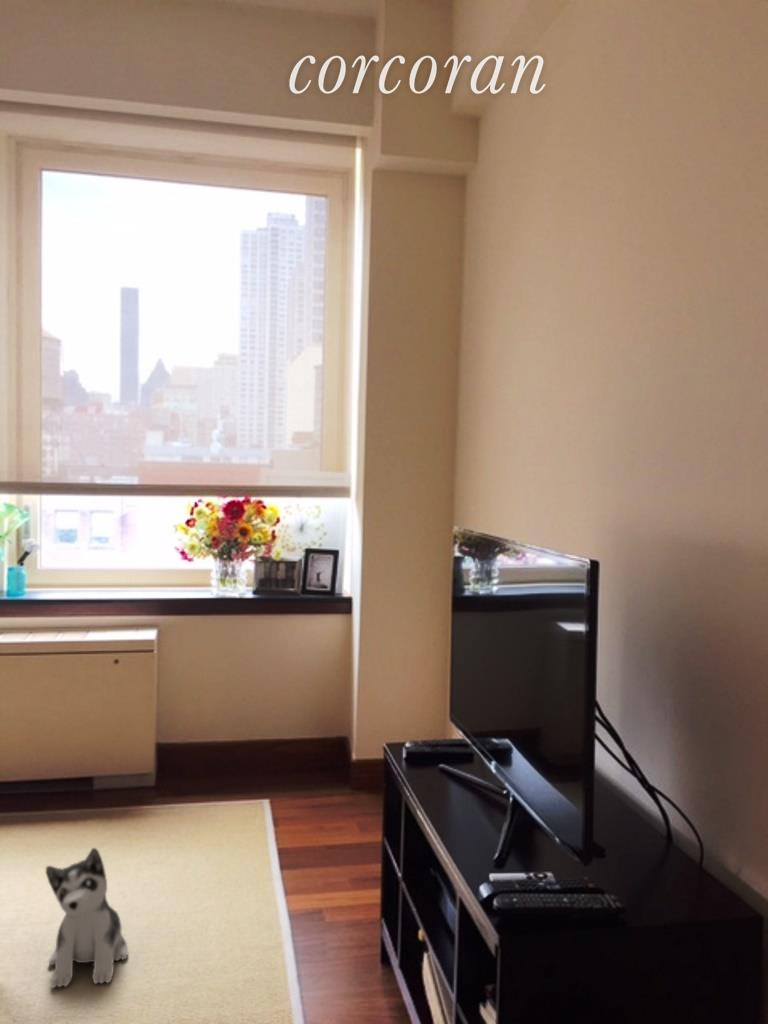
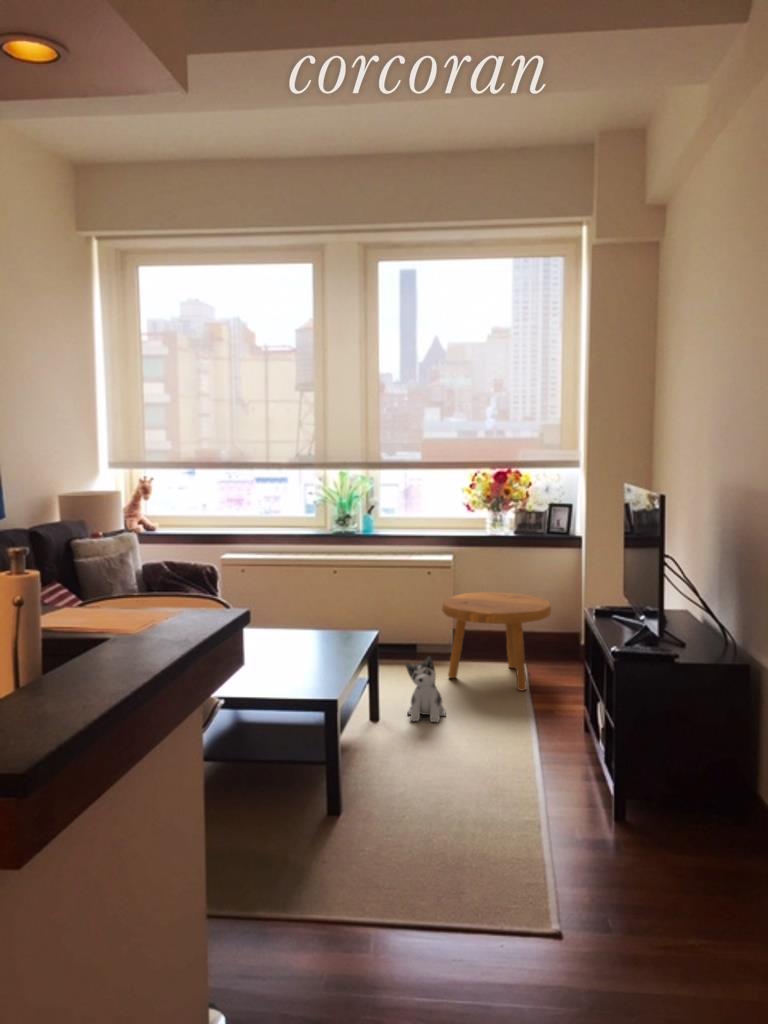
footstool: none [132,690,315,867] -> present [442,592,551,691]

